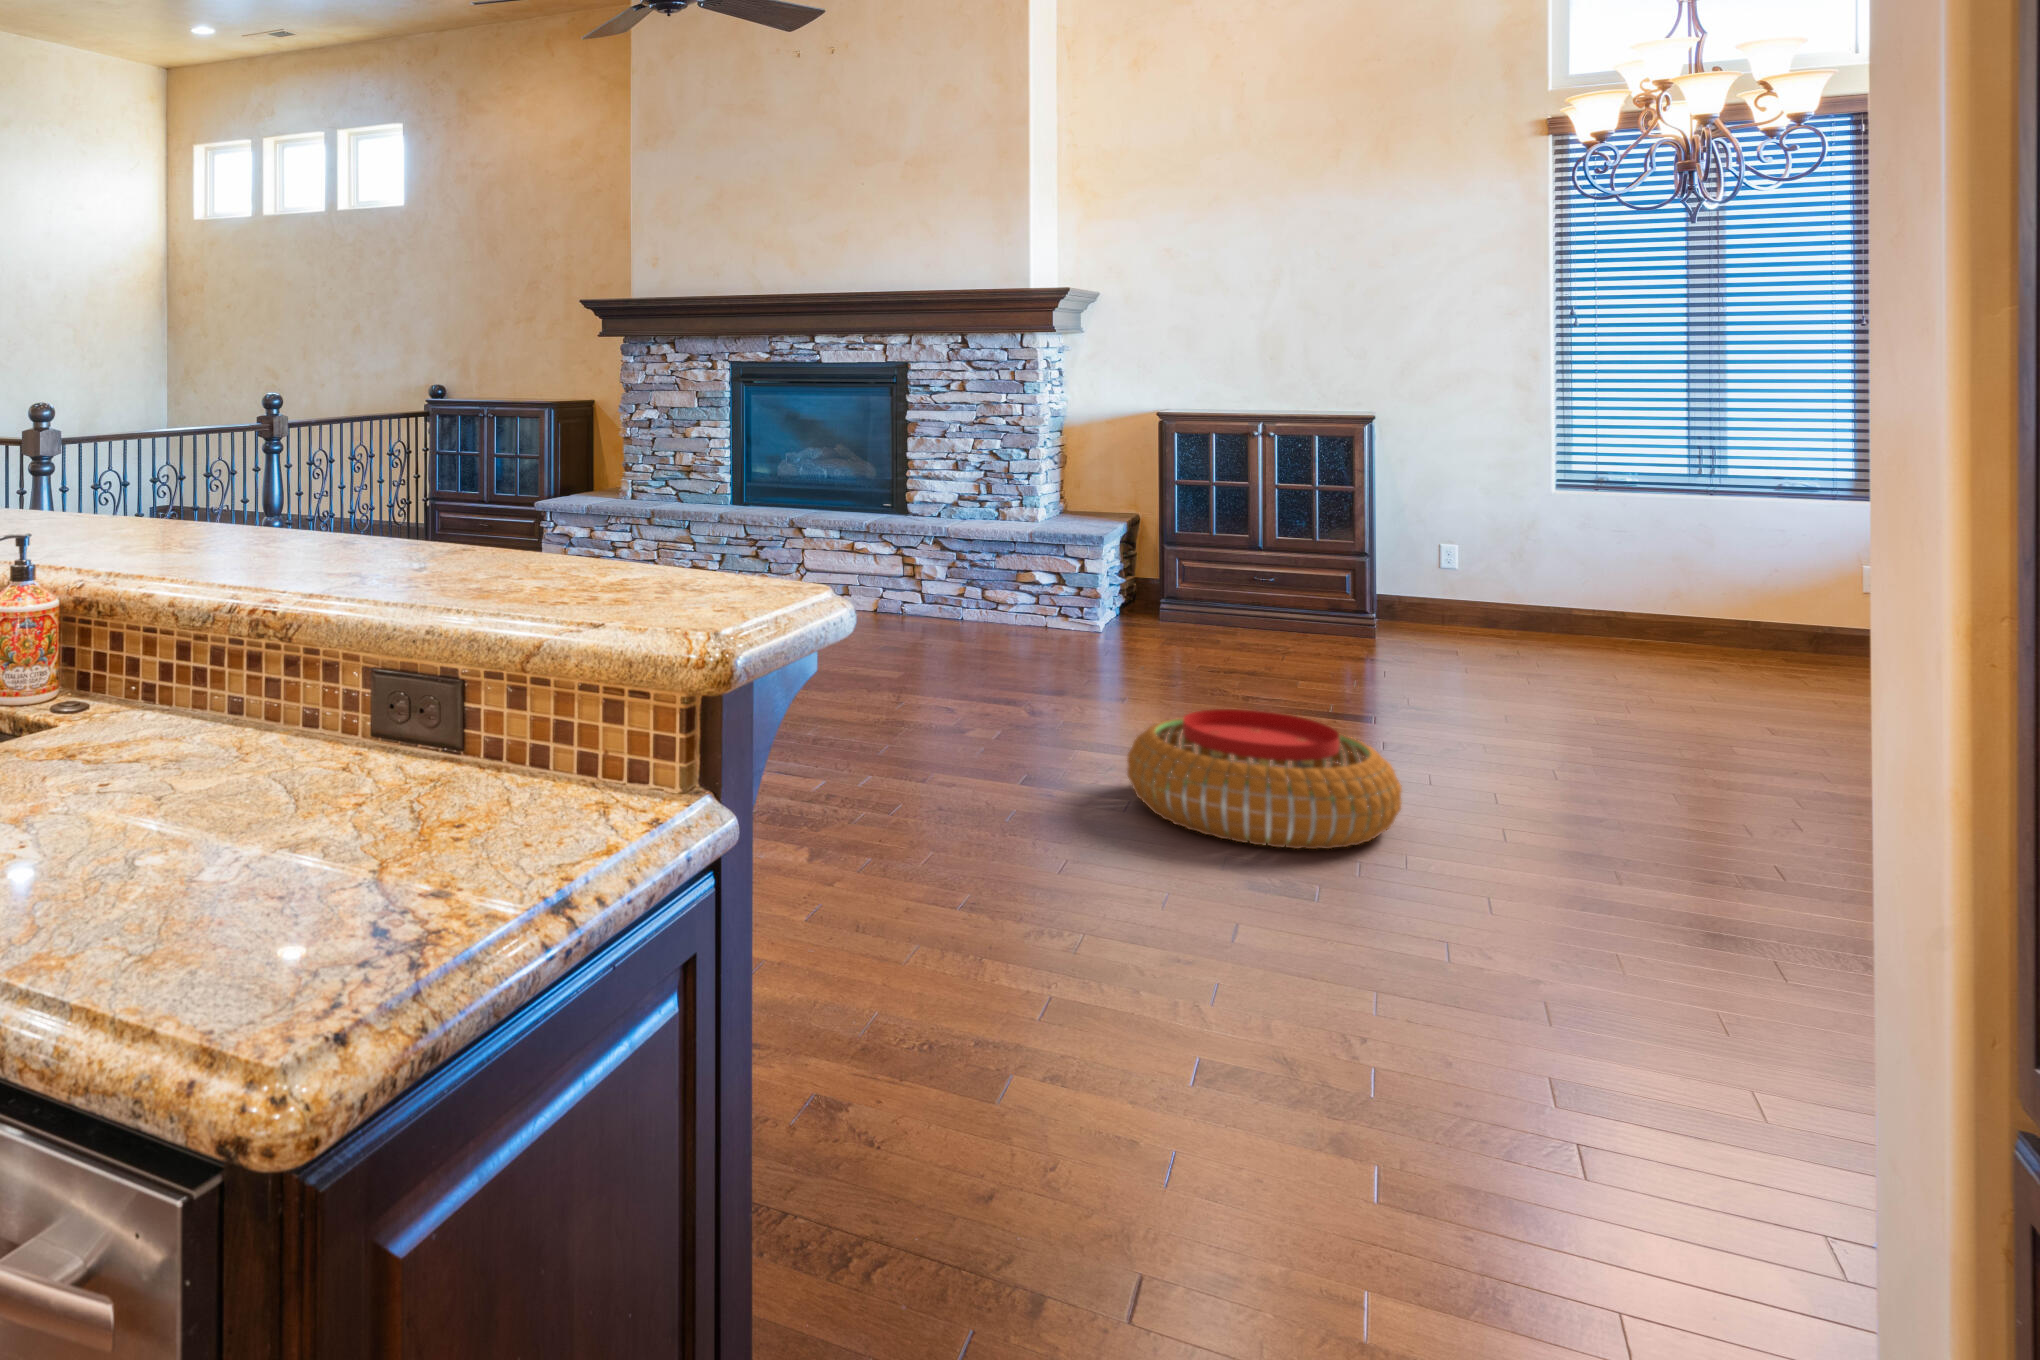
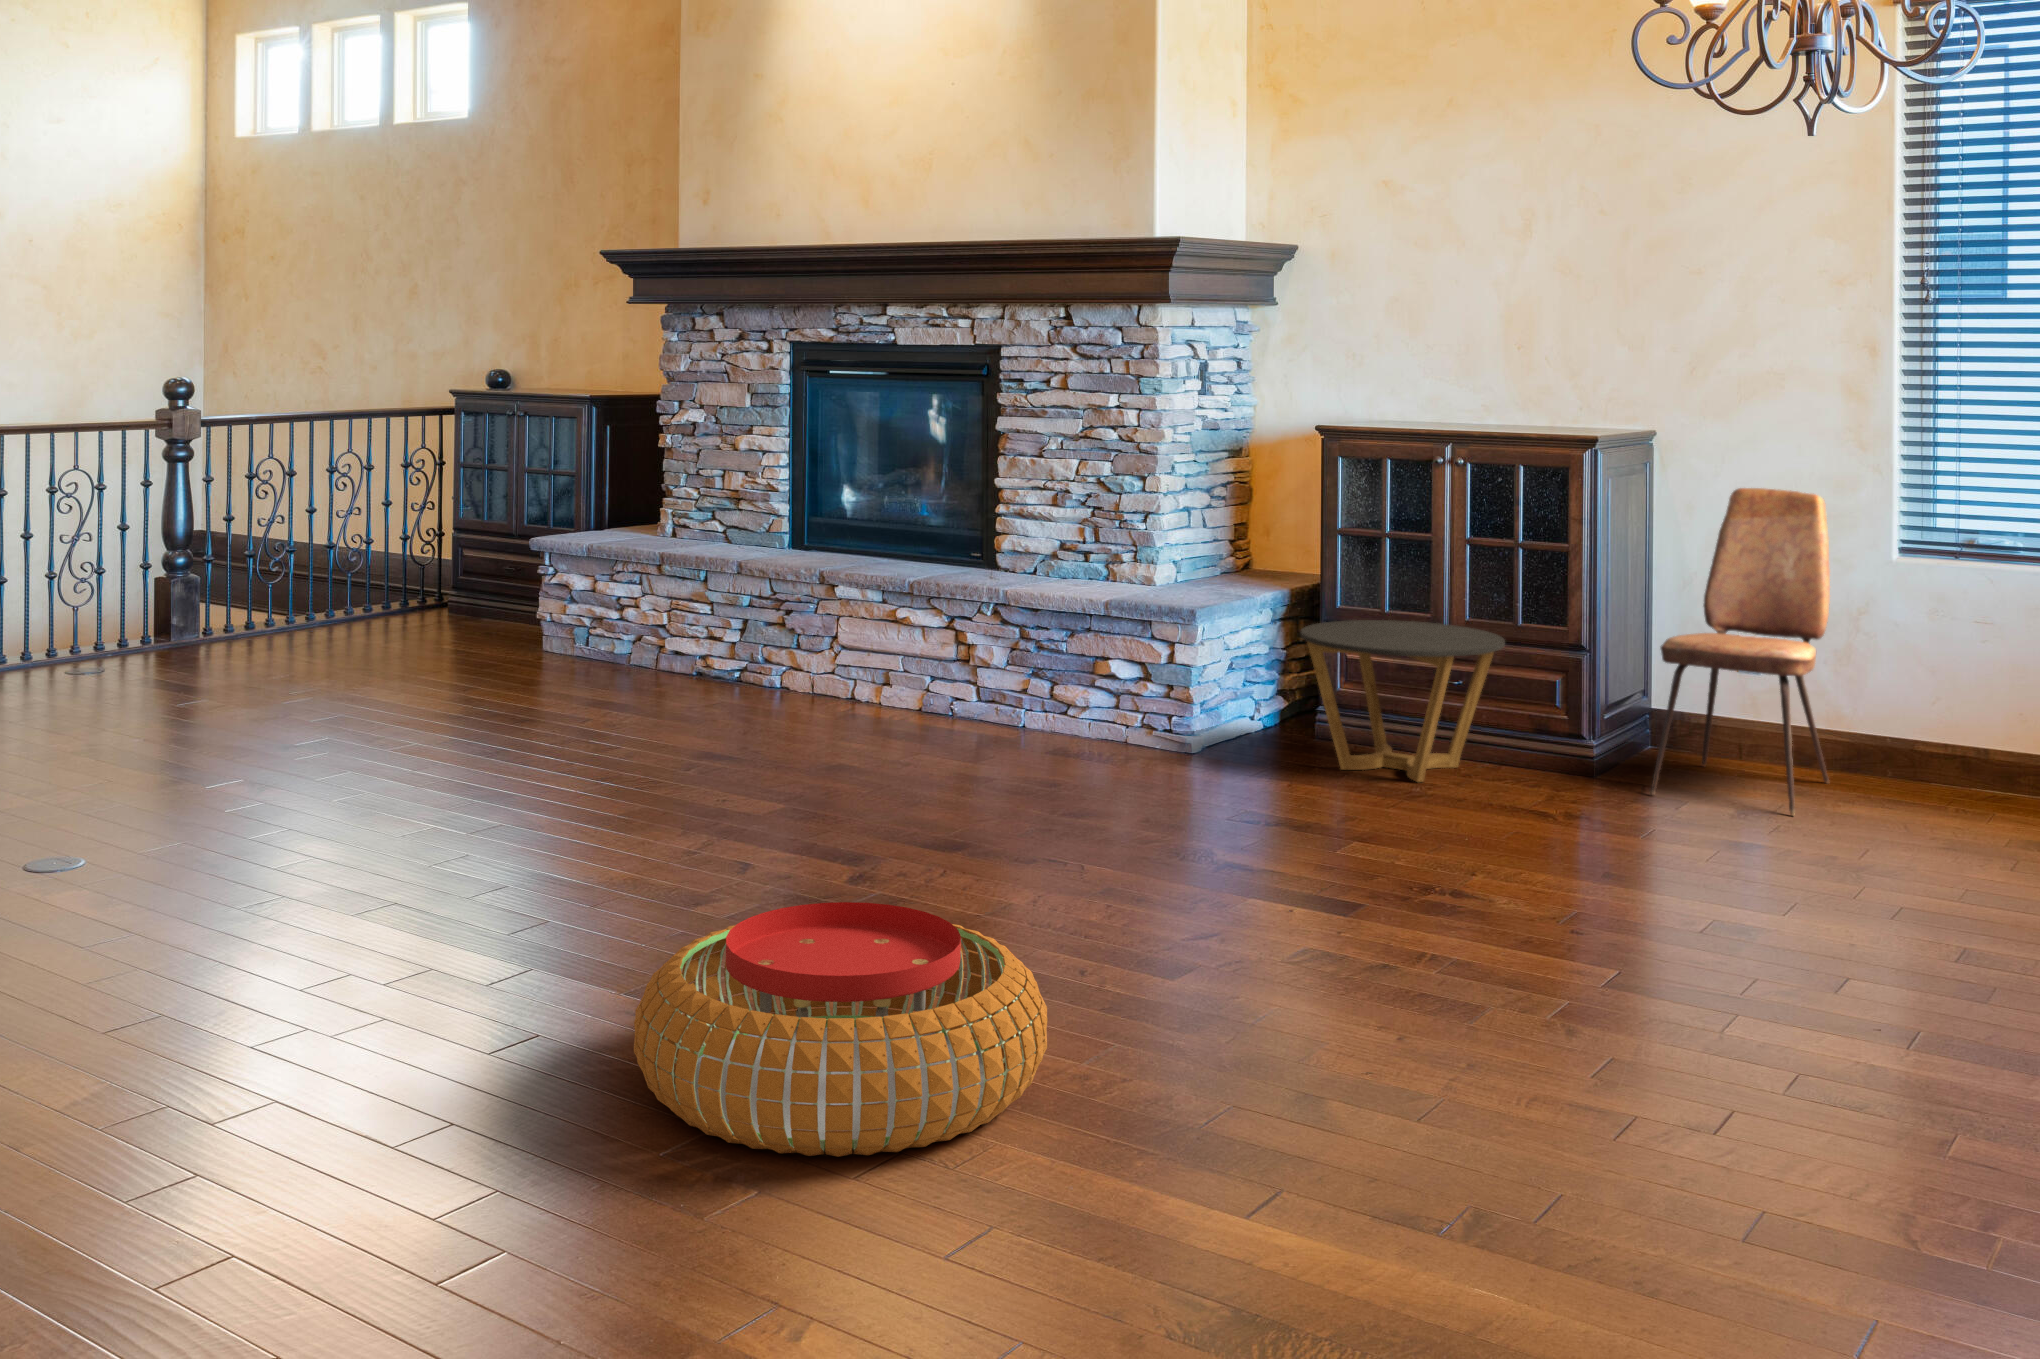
dining chair: none [1429,447,1536,653] -> present [1651,488,1830,816]
side table: none [1181,539,1325,642] -> present [1300,620,1505,782]

